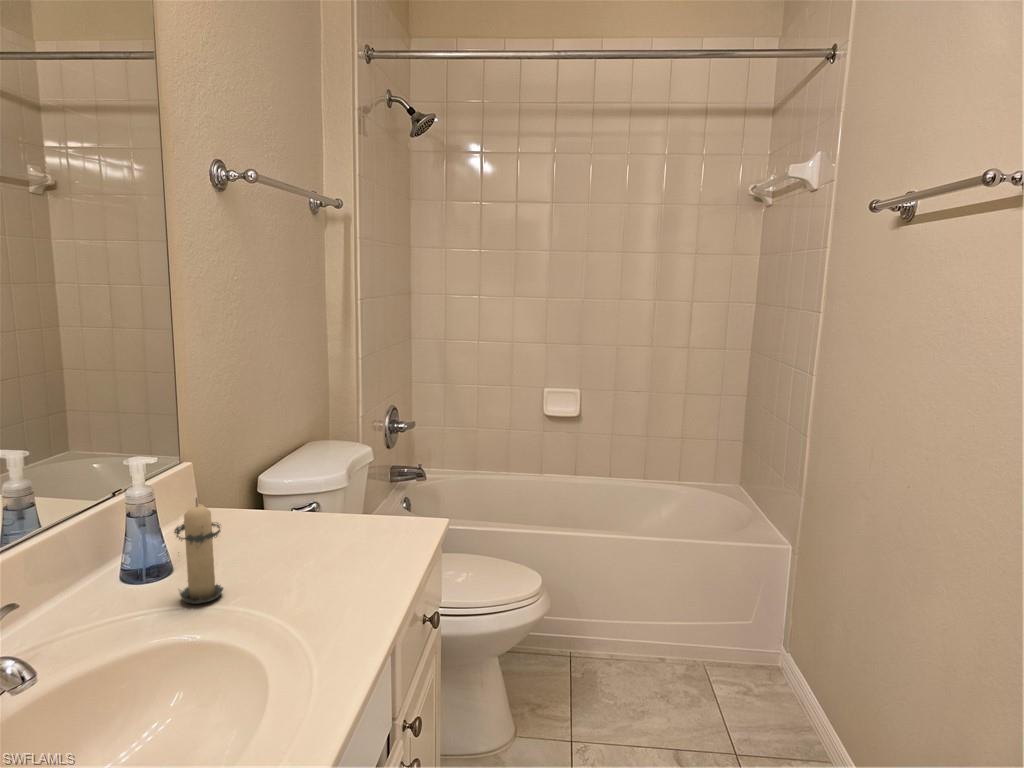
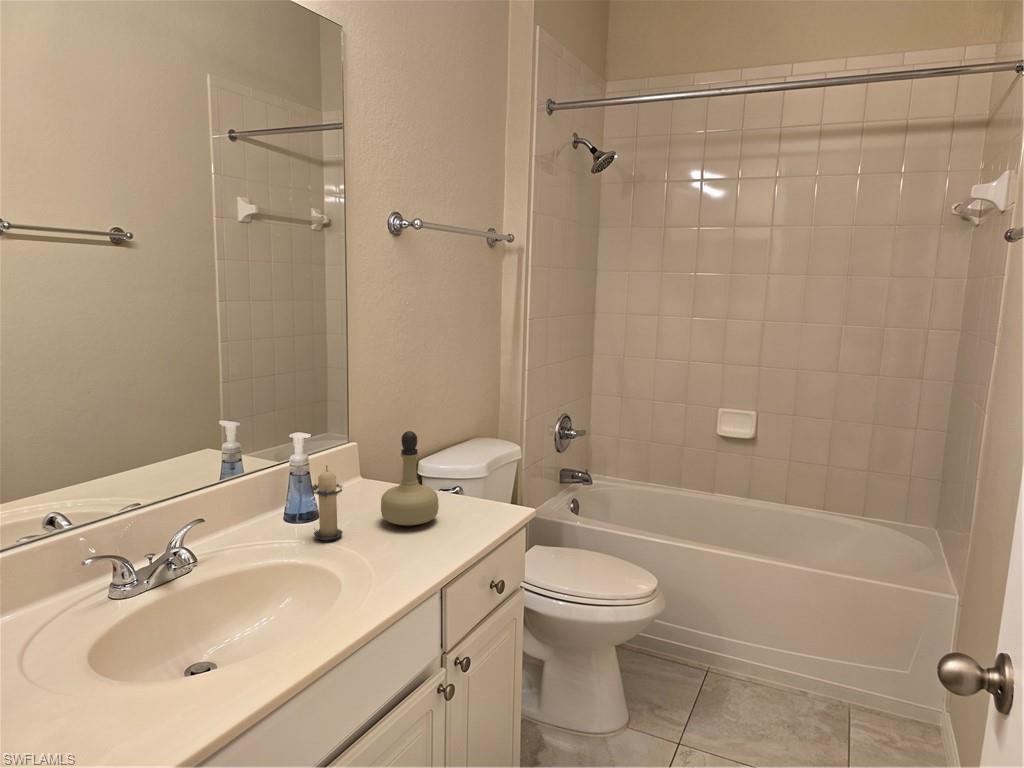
perfume bottle: none [265,438,343,564] -> present [381,431,439,526]

